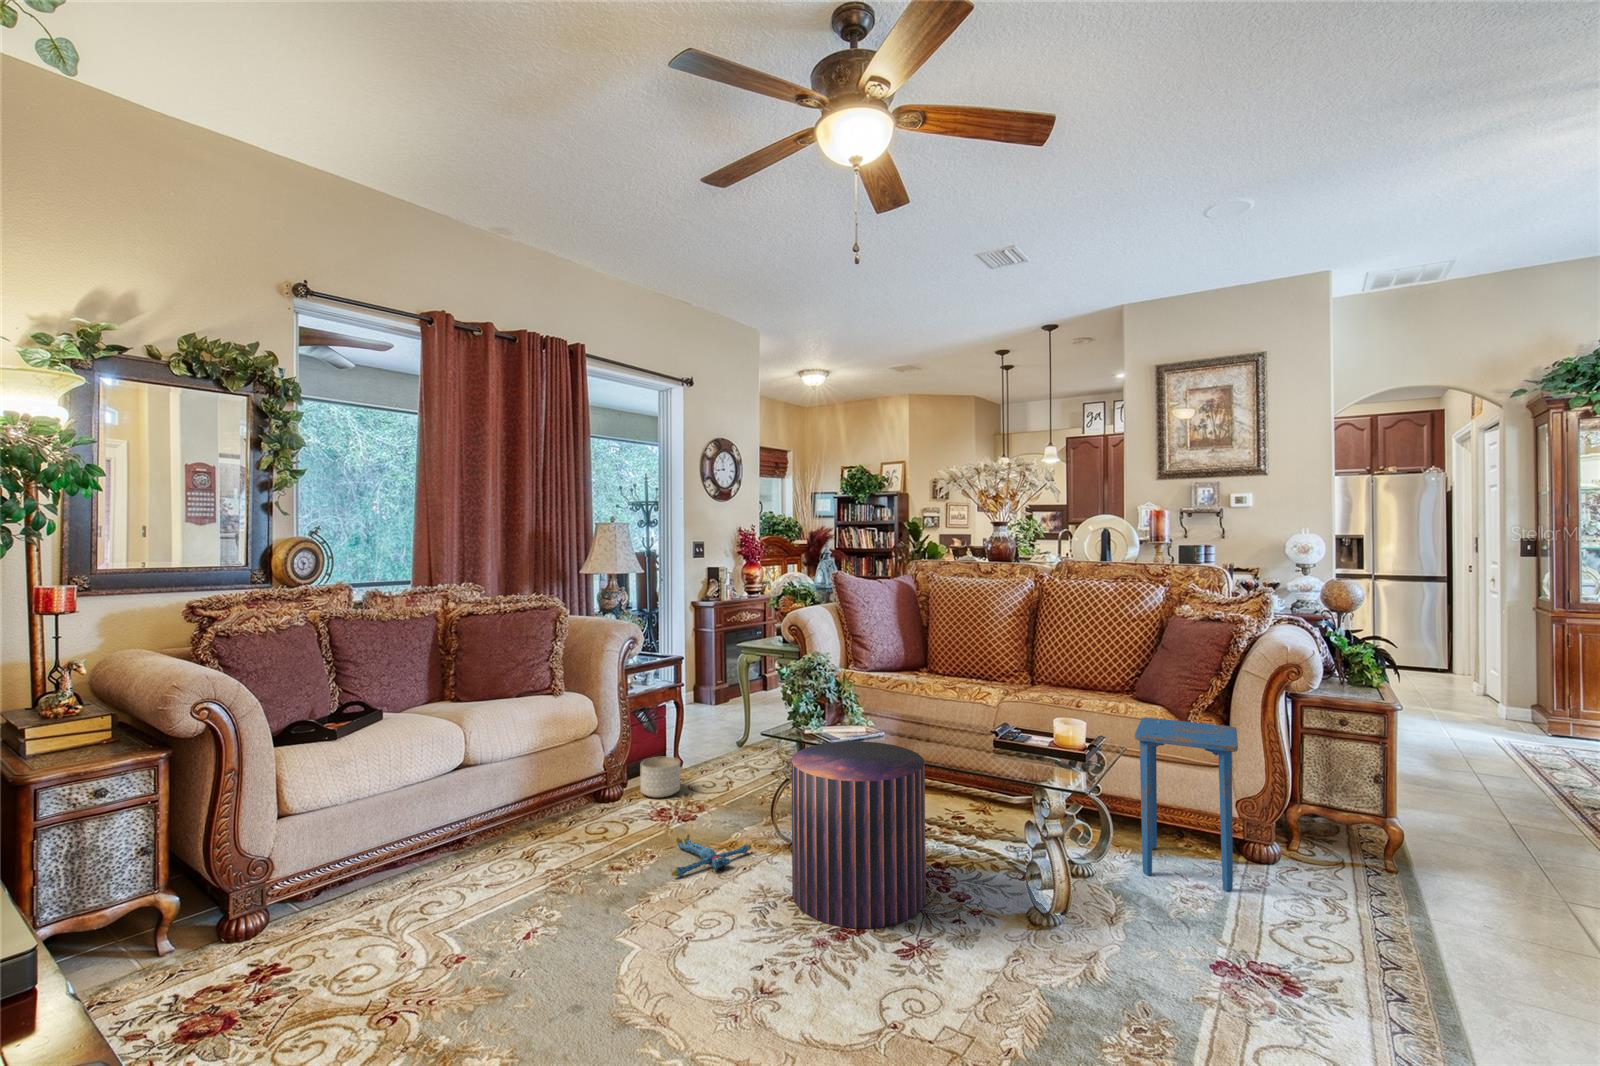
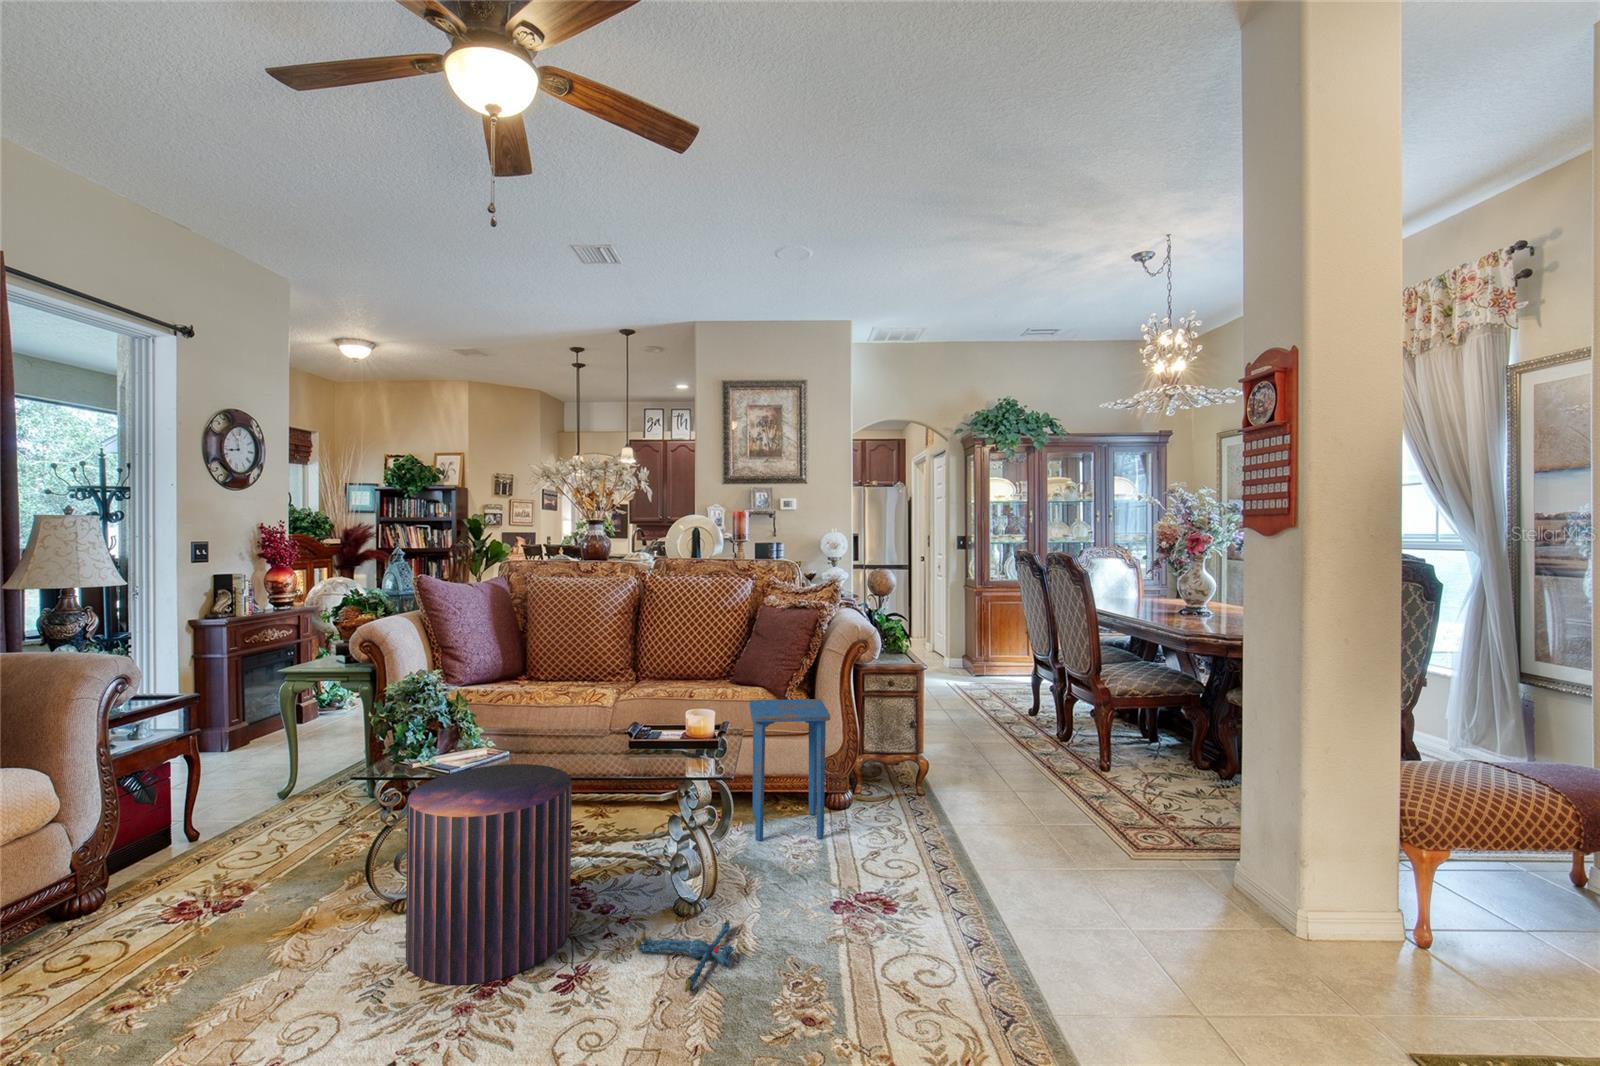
planter: present [640,757,680,798] -> none [111,833,185,897]
plush toy: present [671,834,751,877] -> present [635,919,734,992]

